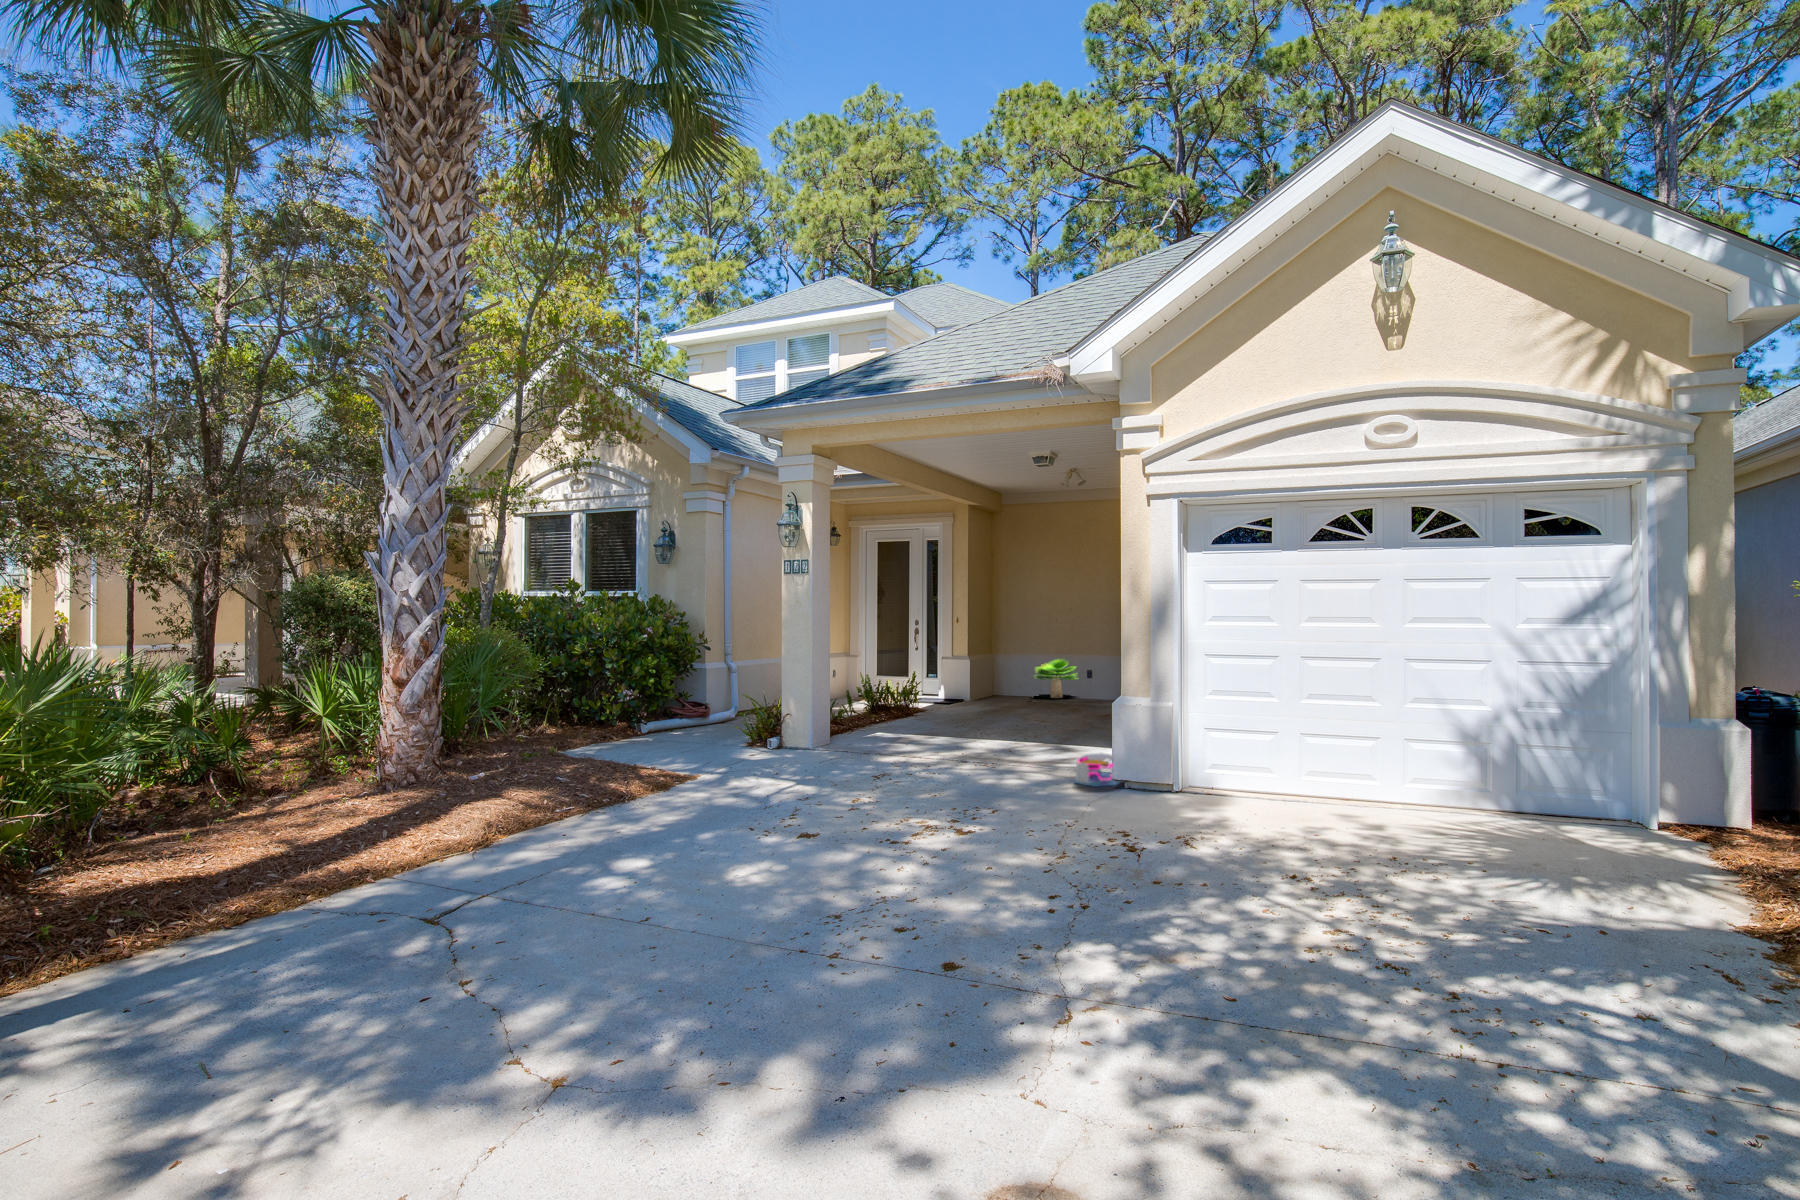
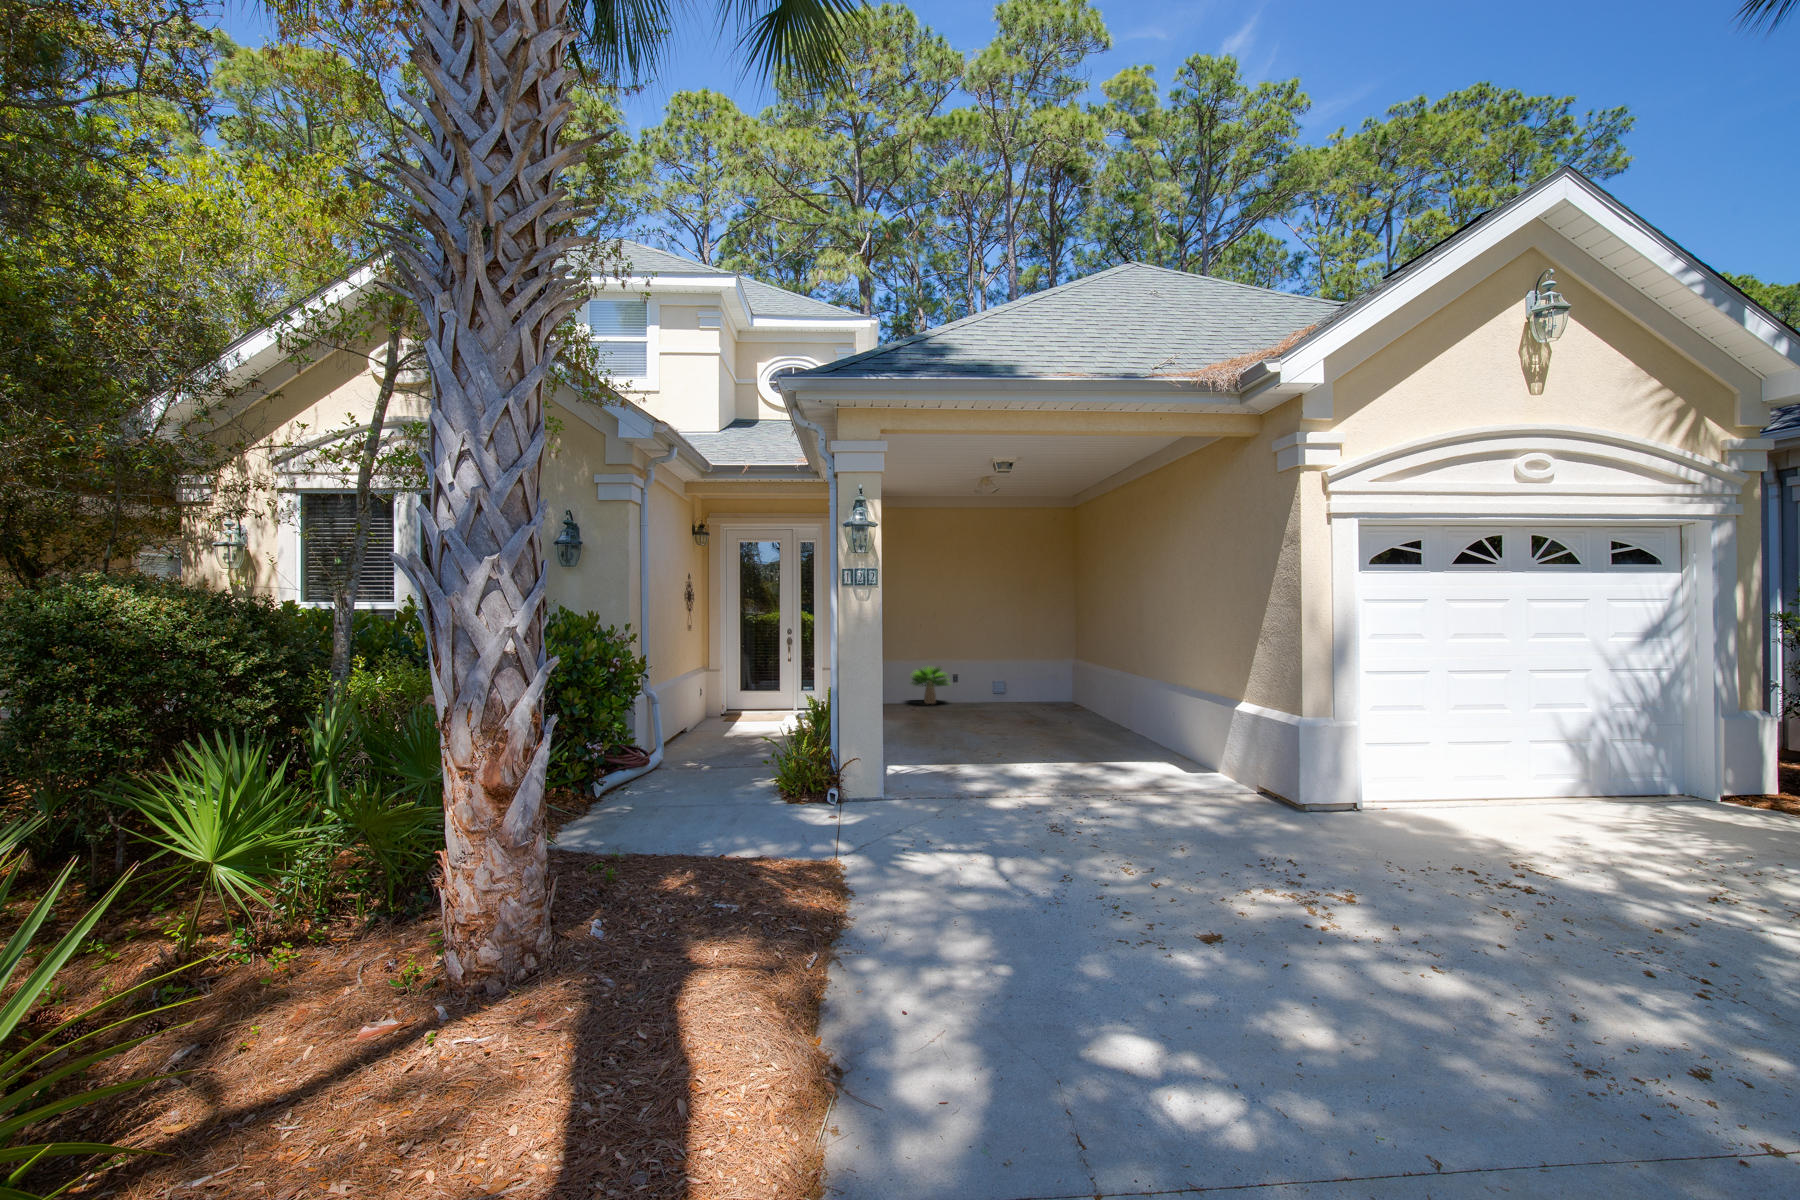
storage bin: present [1075,753,1120,787] -> none [1220,778,1286,816]

